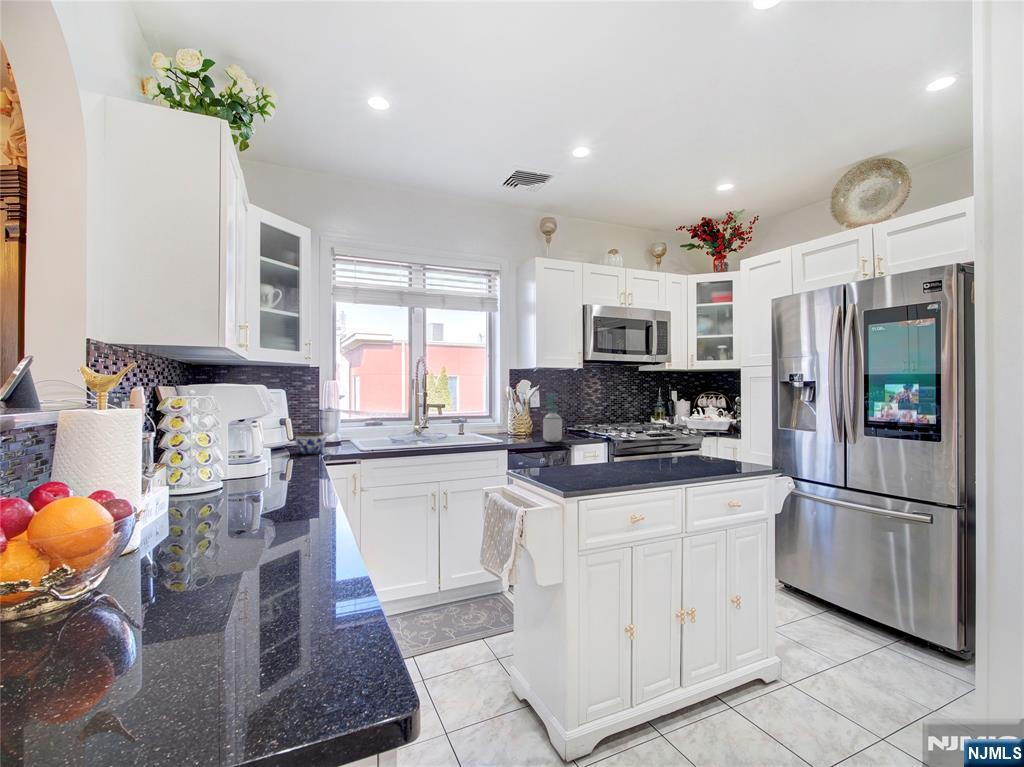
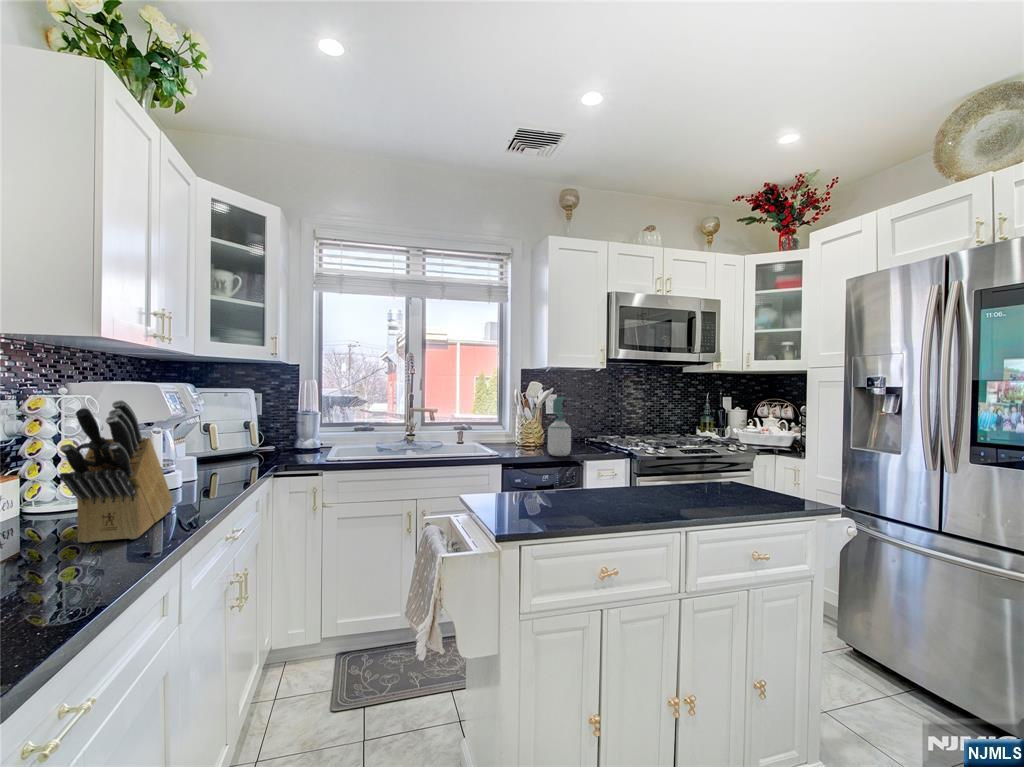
knife block: none [248,401,293,515] -> present [60,400,173,543]
jar: present [295,432,326,454] -> none [253,436,288,462]

